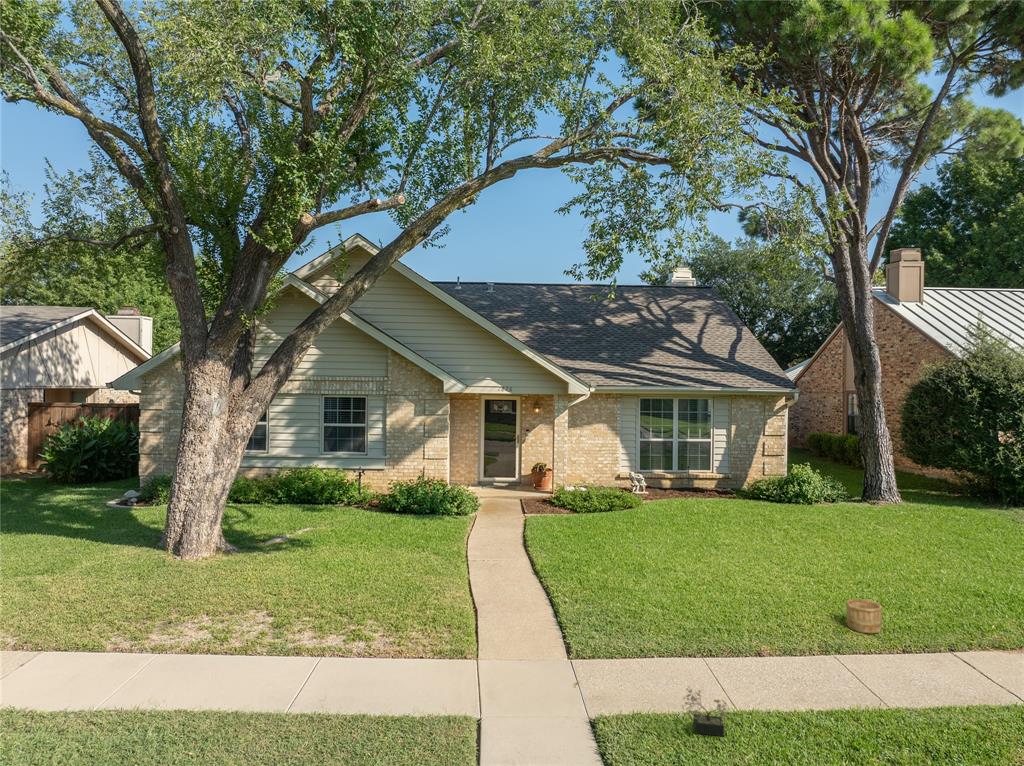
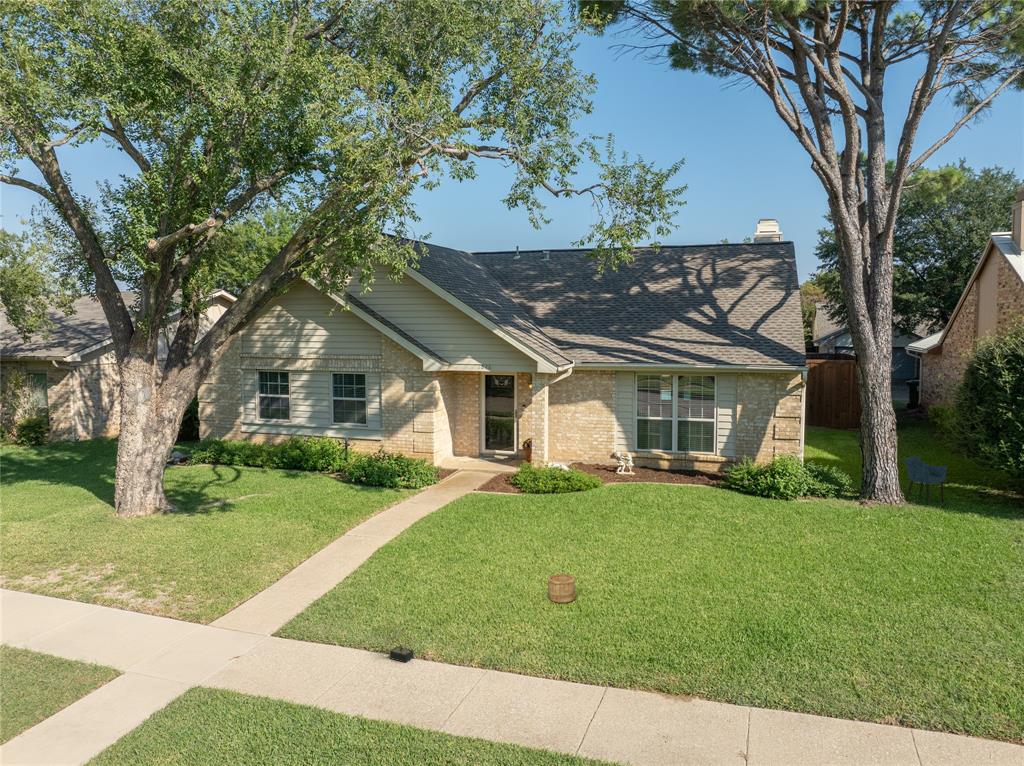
armchair: none [897,465,929,507] -> present [904,456,947,505]
decorative plant: present [682,688,731,736] -> present [384,627,417,663]

